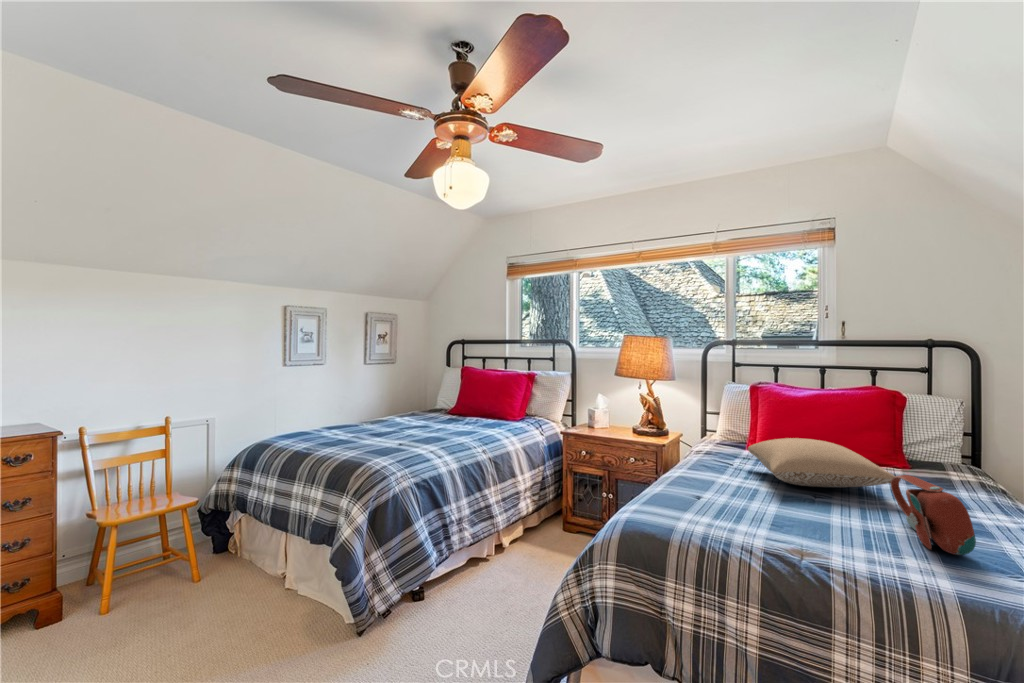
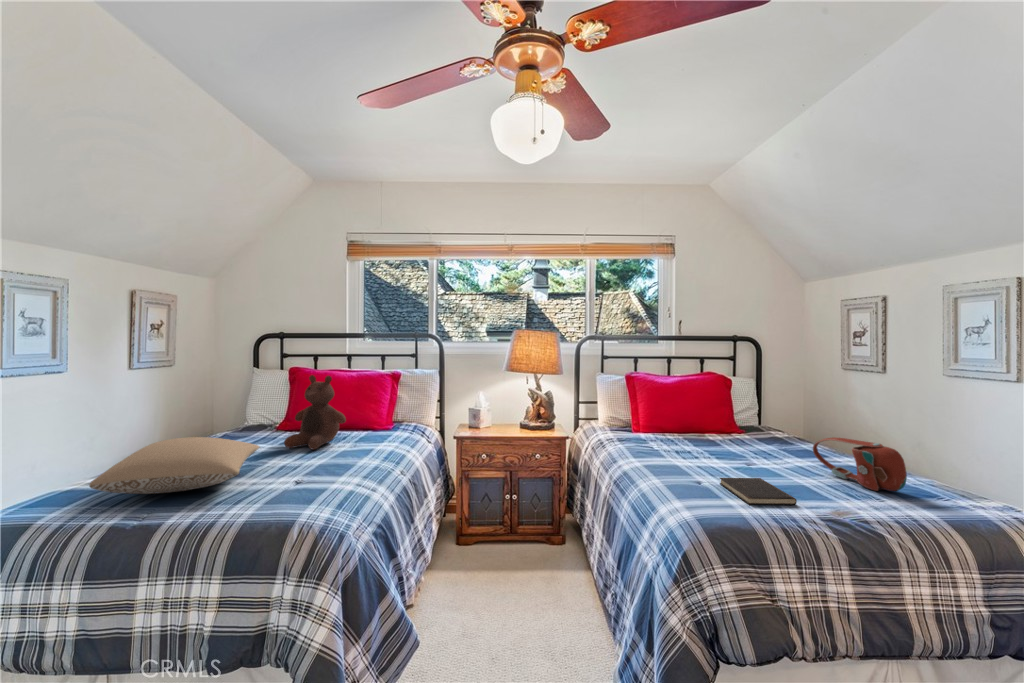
stuffed bear: none [427,372,469,428] -> present [284,375,346,450]
pillow: present [748,438,895,487] -> present [89,437,260,494]
hardcover book: none [709,497,775,535] -> present [720,478,797,505]

